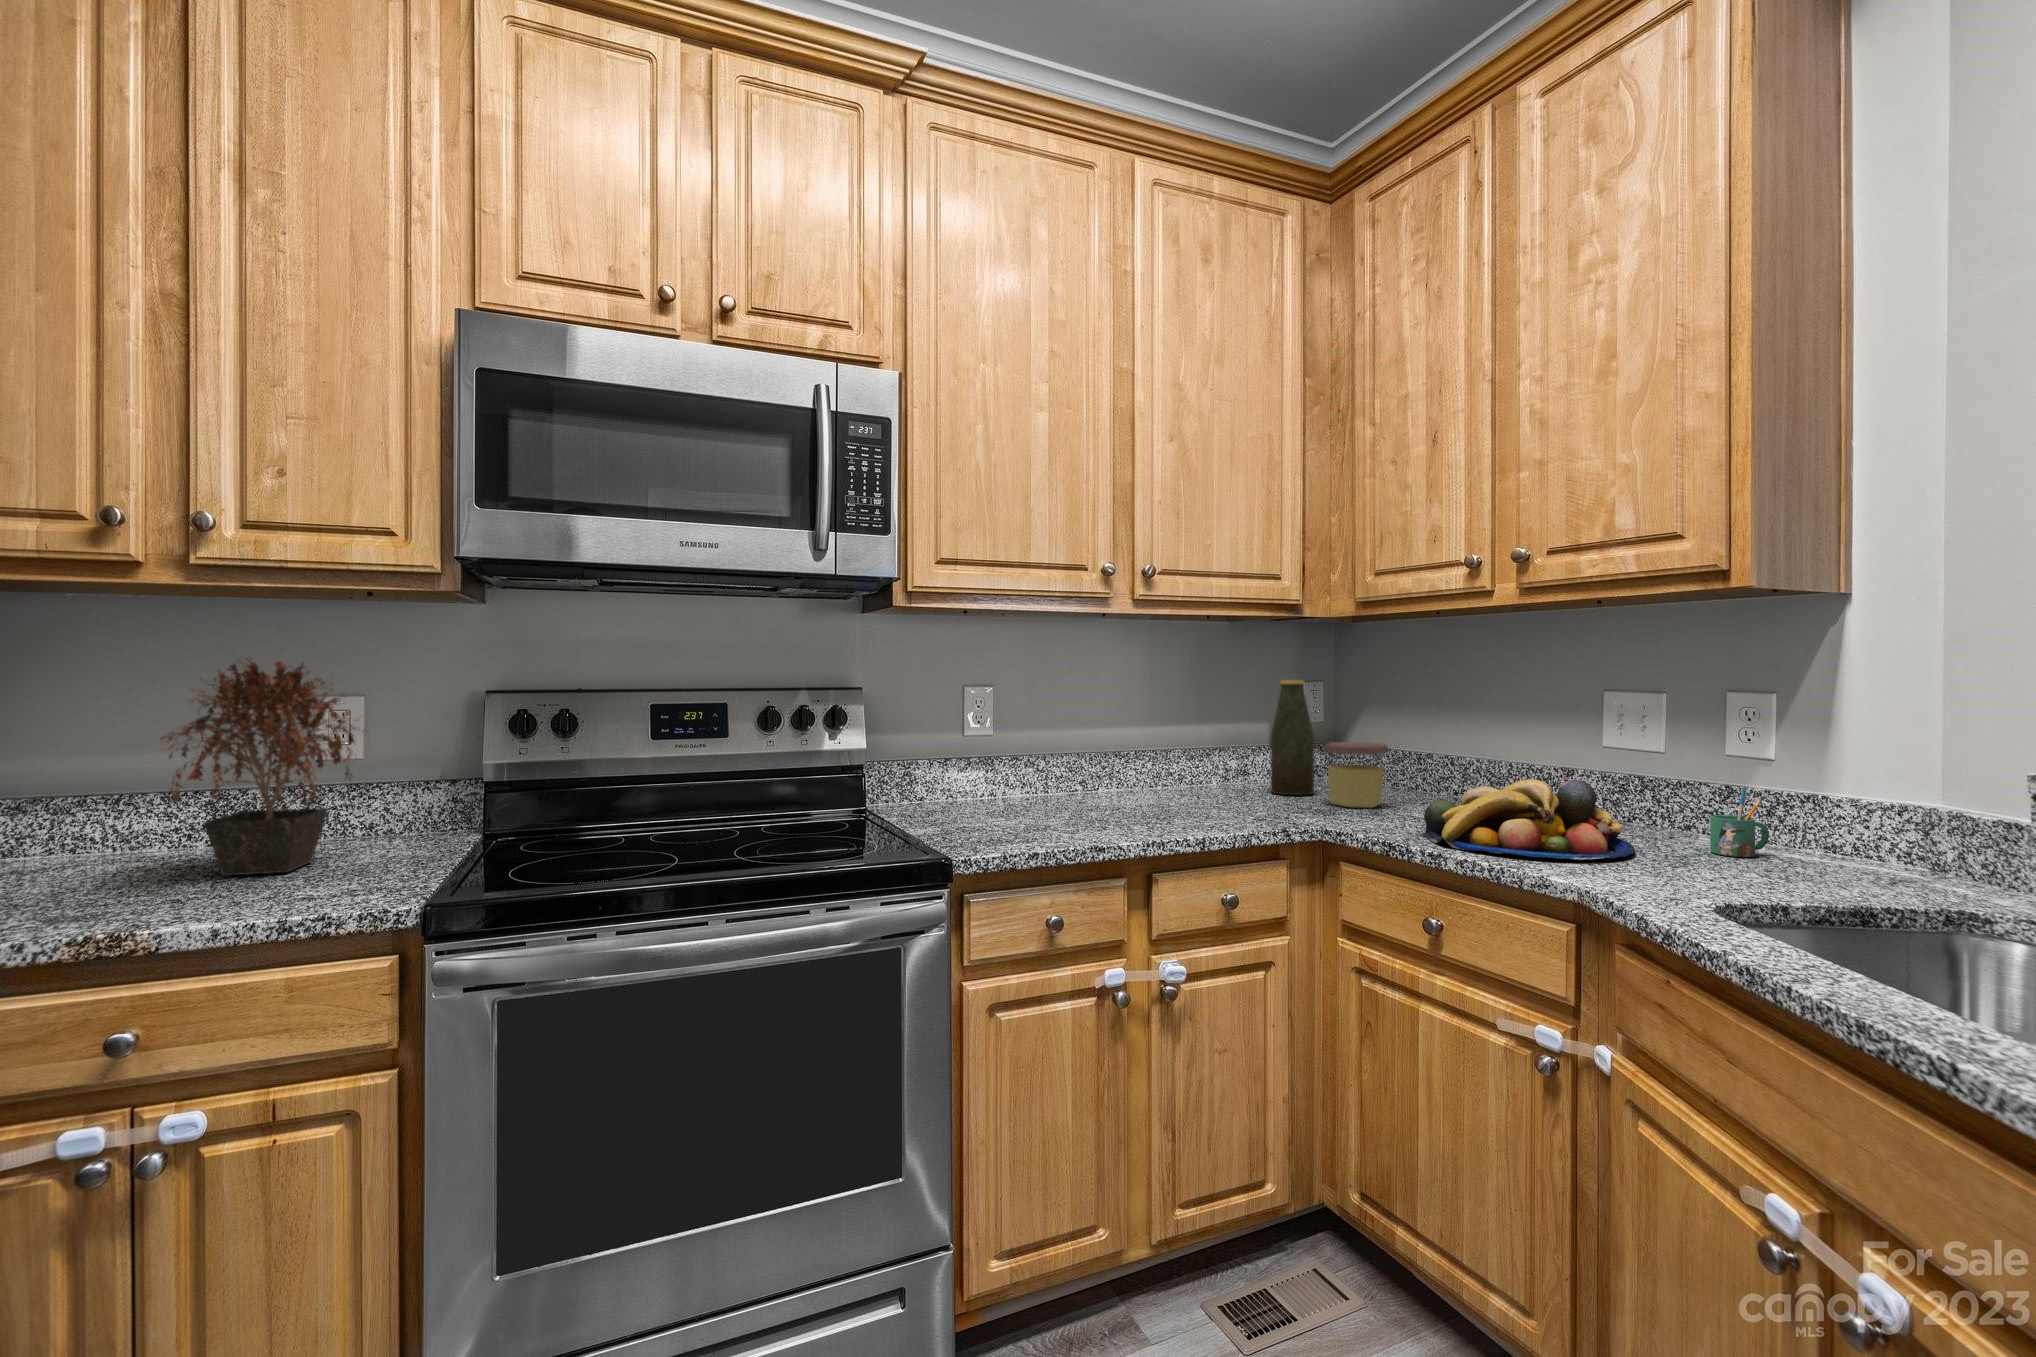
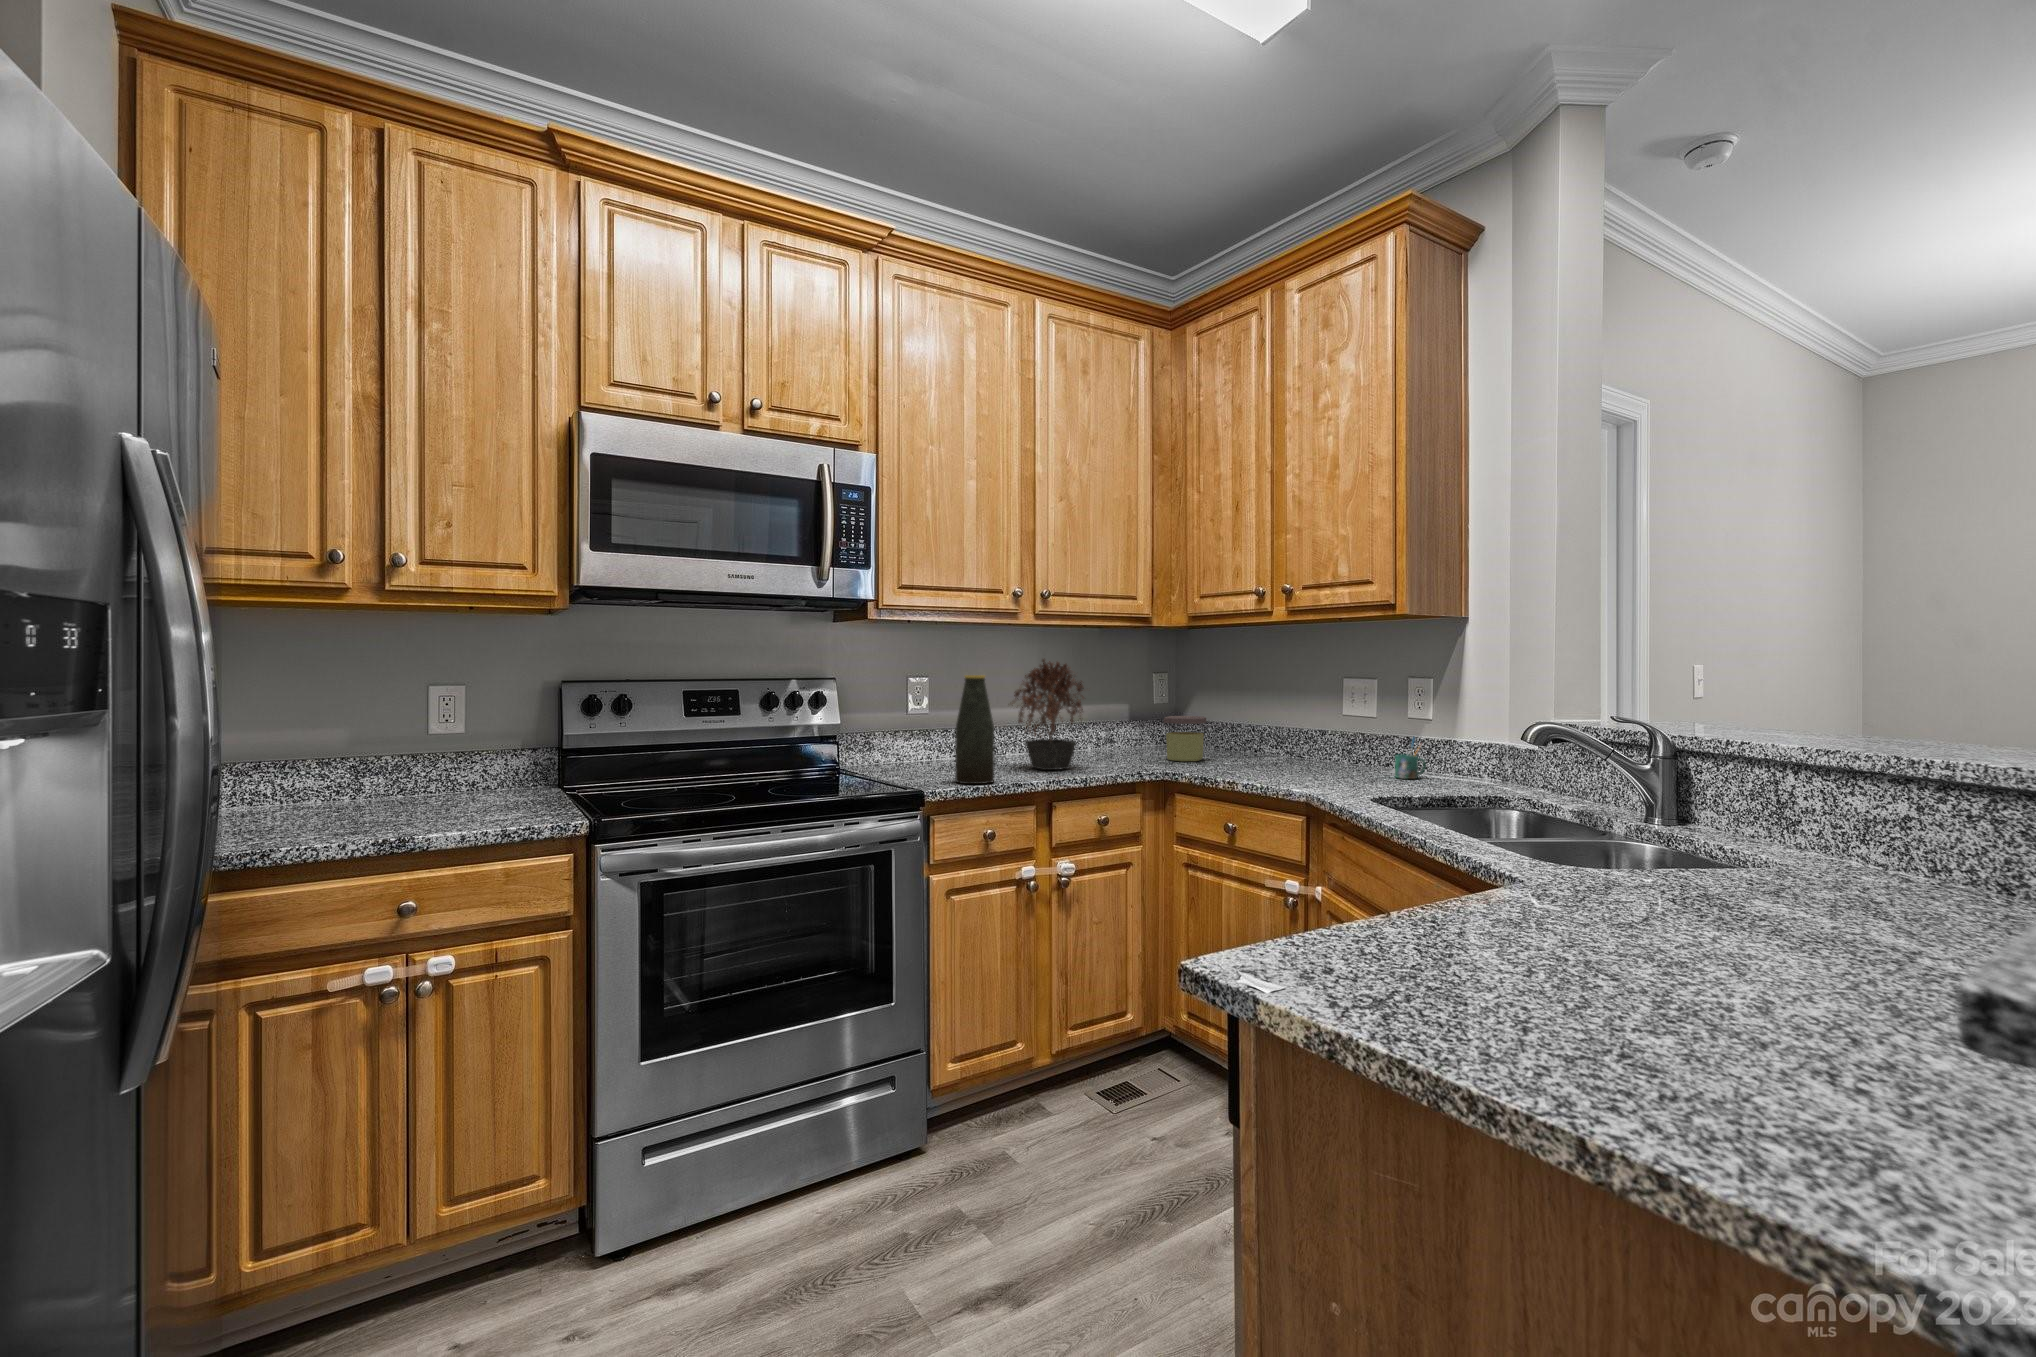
potted plant: present [161,659,368,876] -> present [1012,659,1084,770]
bottle: present [1271,681,1314,795] -> present [955,675,994,784]
fruit bowl: present [1422,779,1635,859] -> none [1225,734,1351,782]

